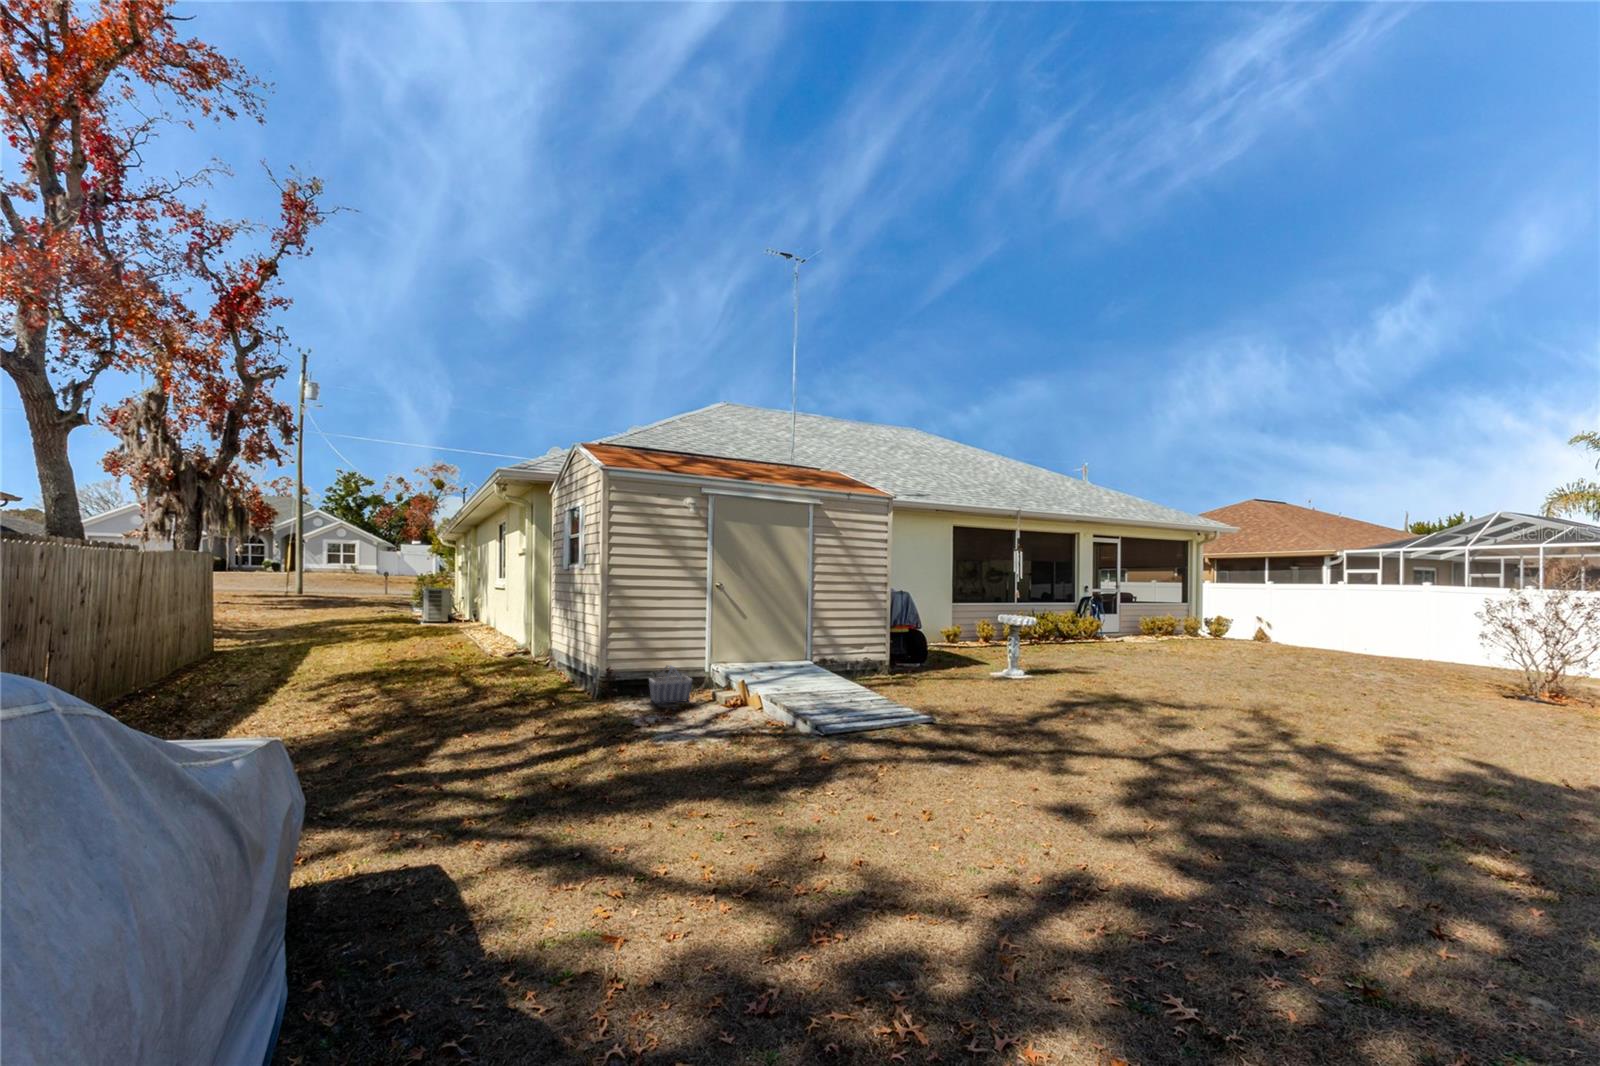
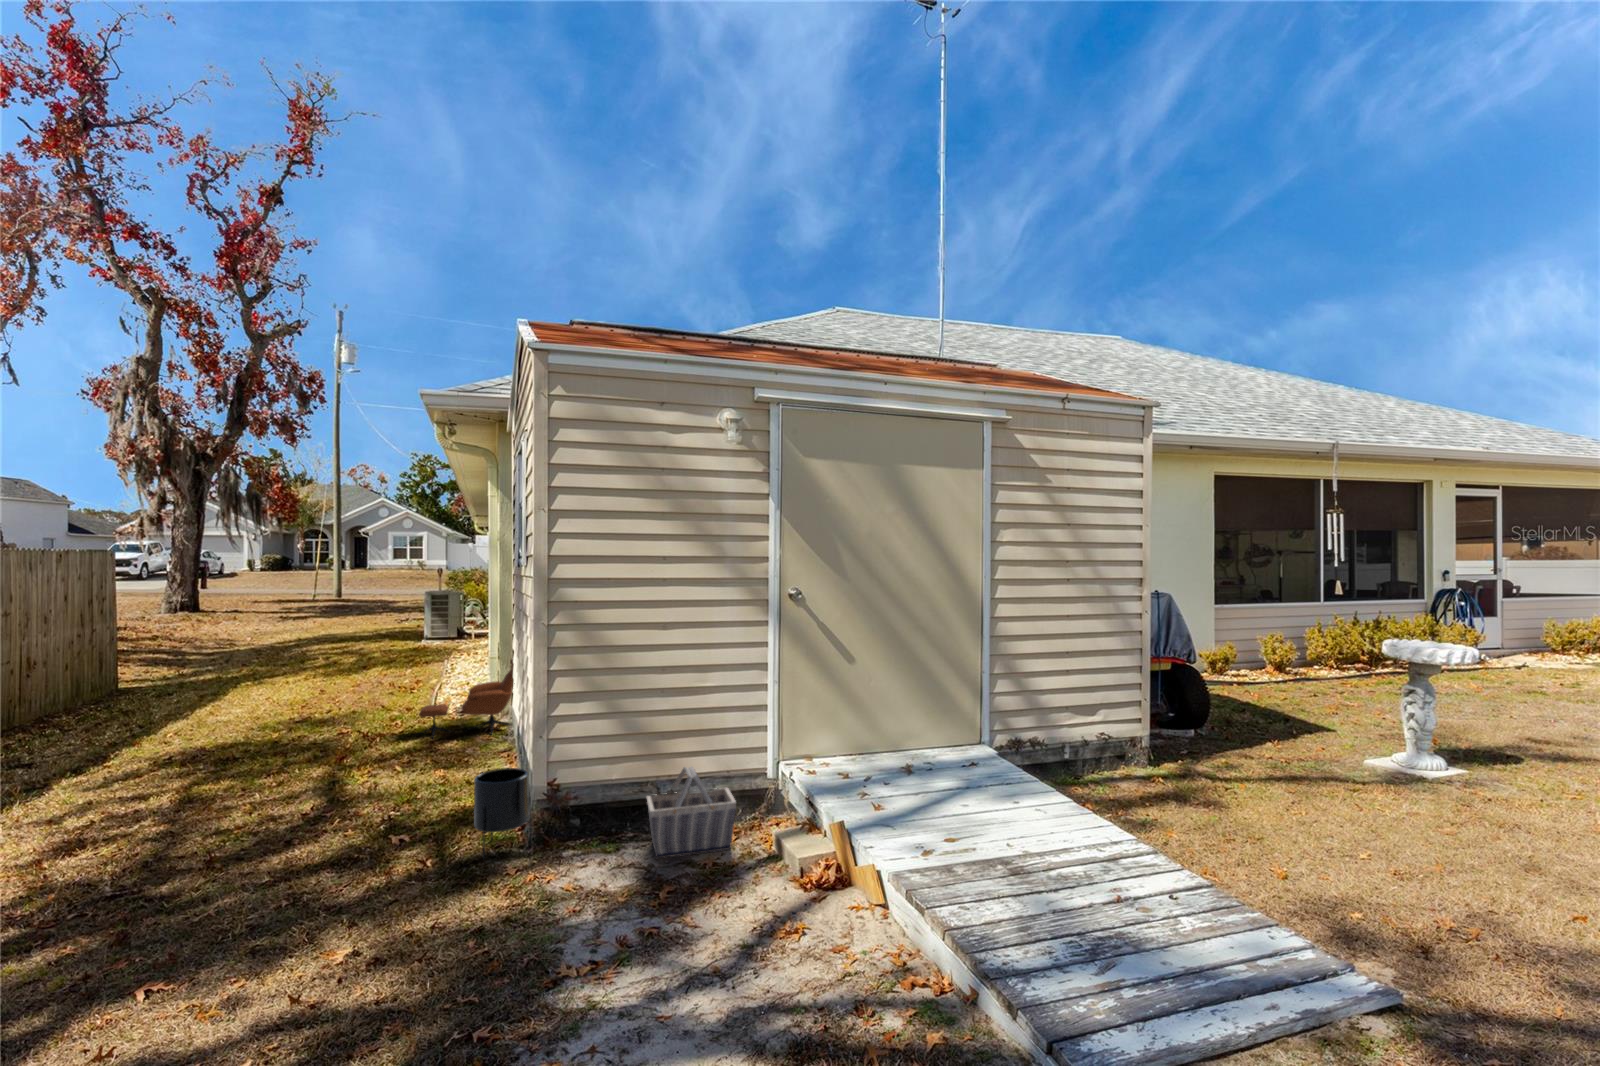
lounge chair: none [482,625,547,672] -> present [419,659,513,738]
planter: none [567,666,594,706] -> present [474,768,531,858]

